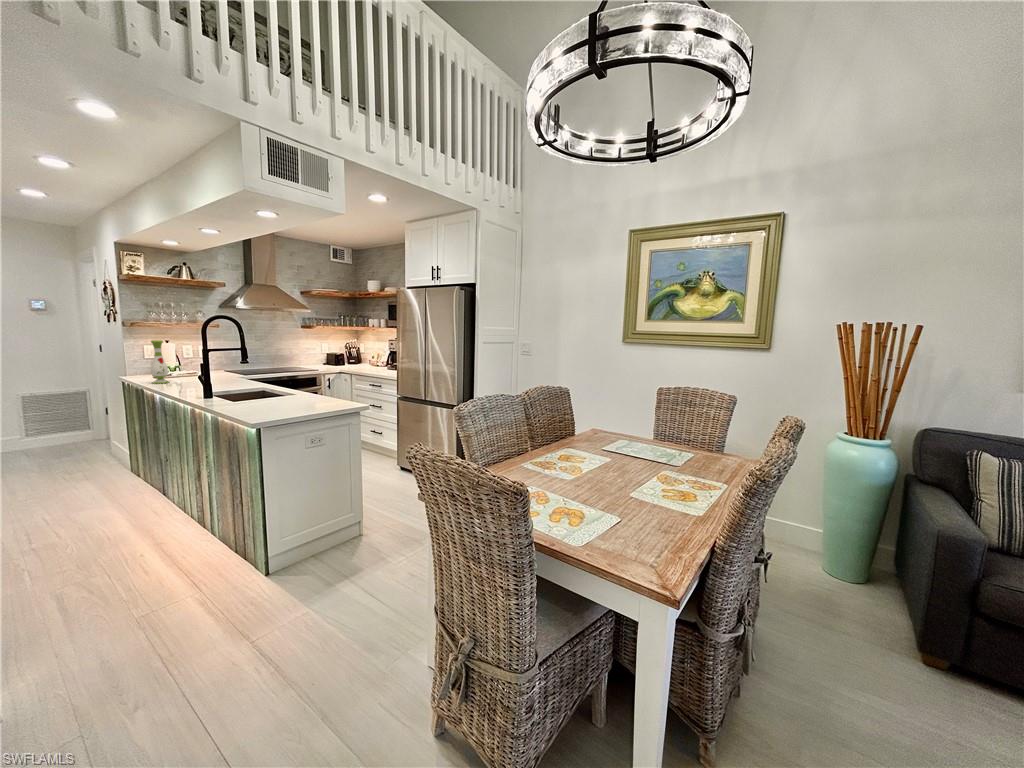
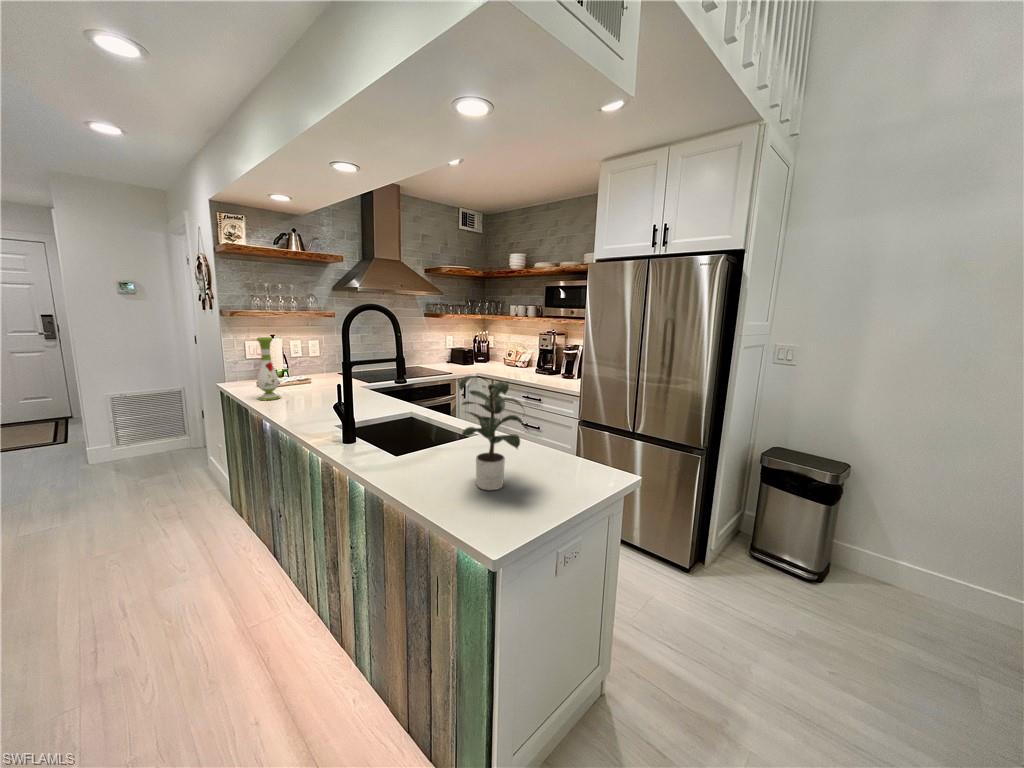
potted plant: none [245,352,306,410] -> present [459,376,529,490]

